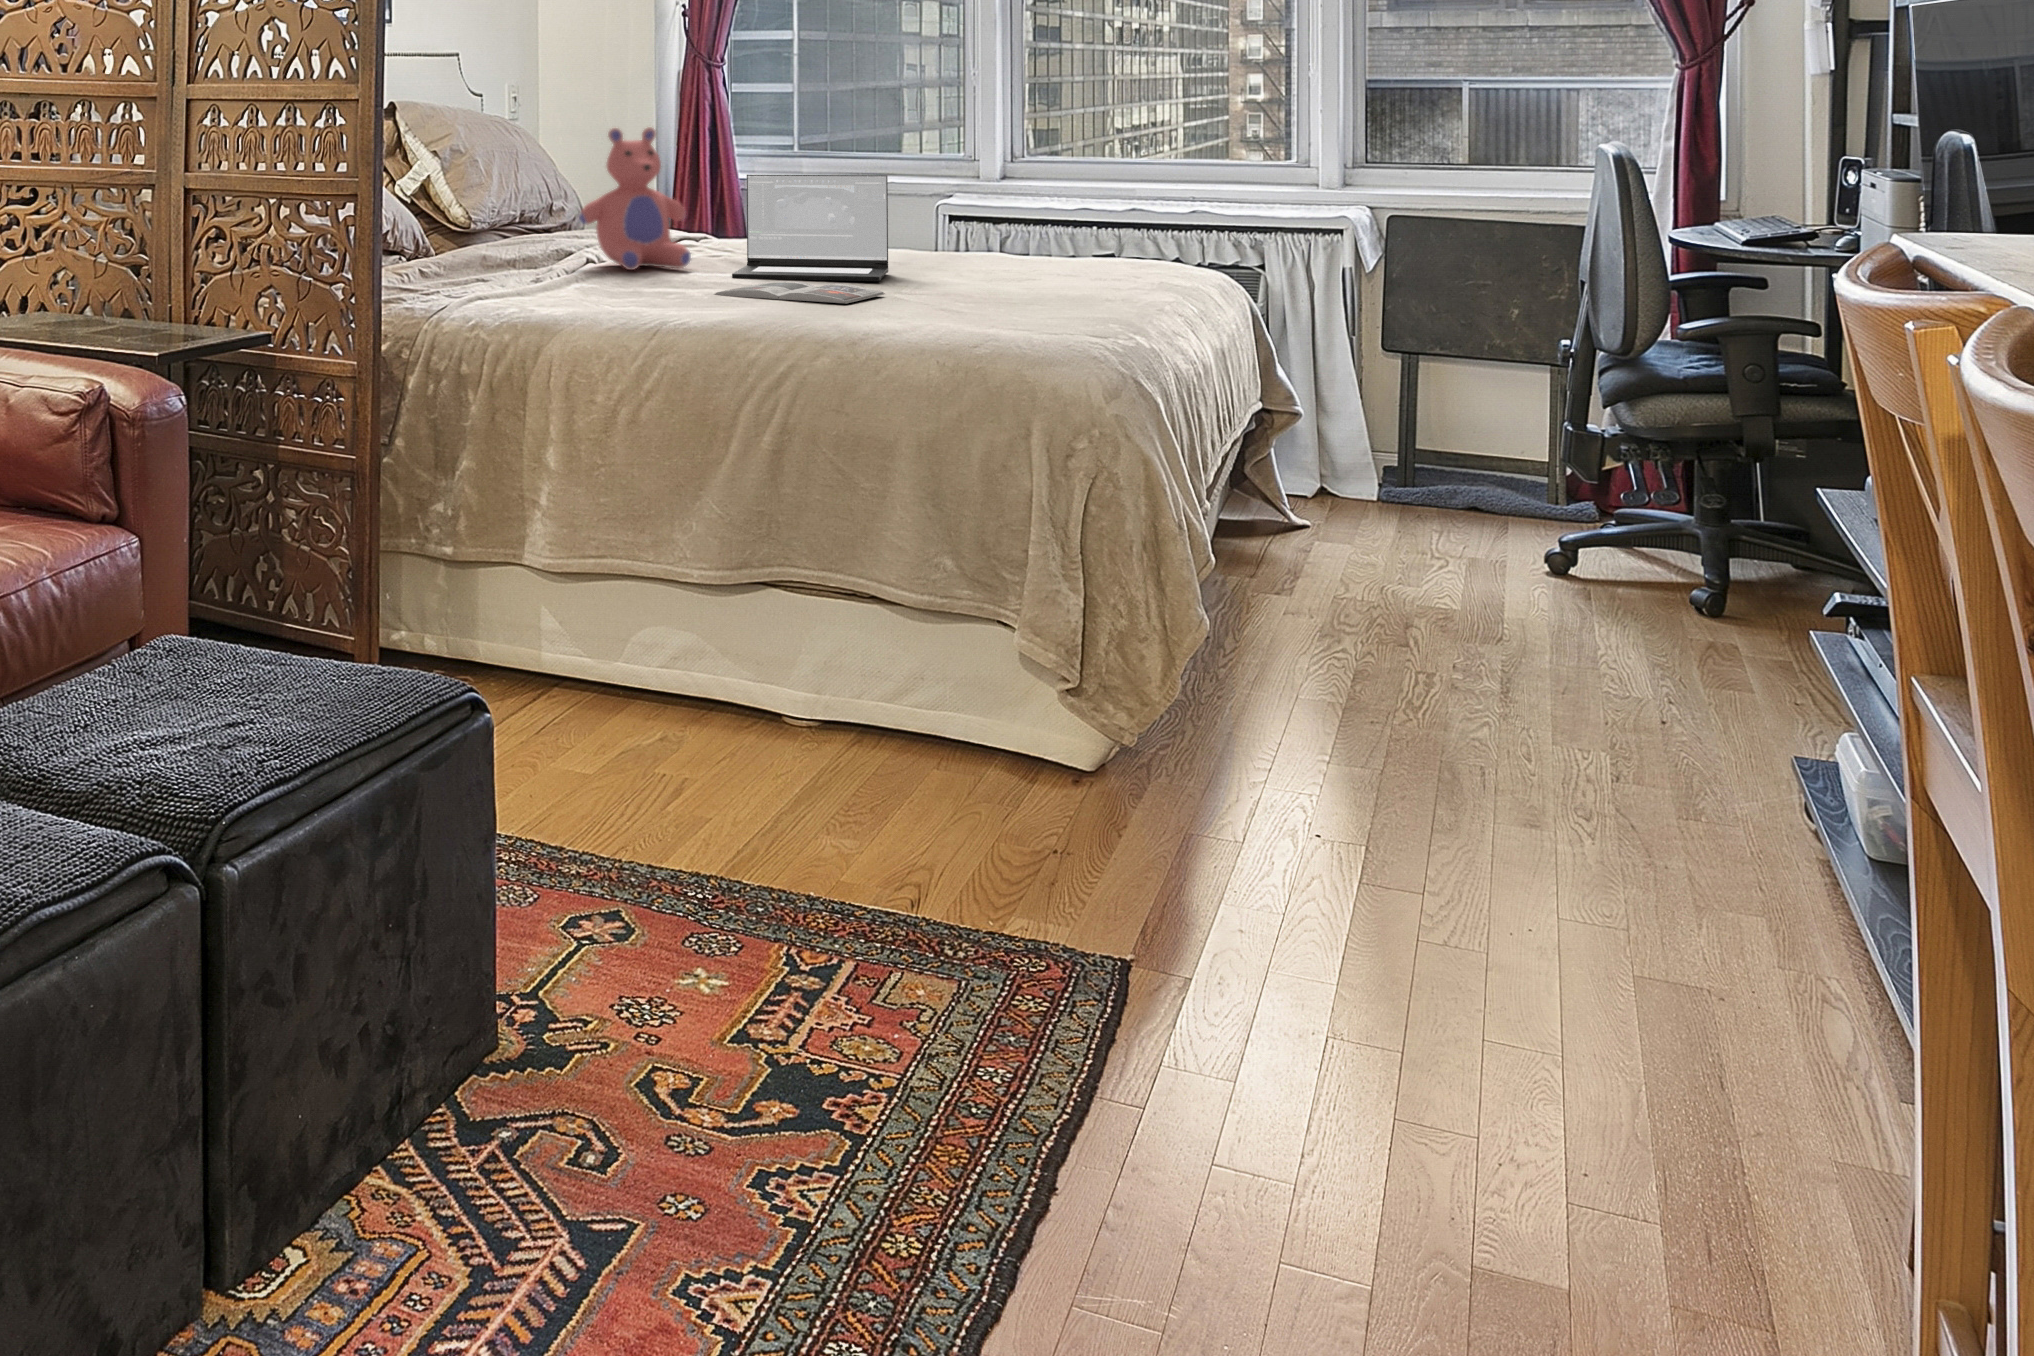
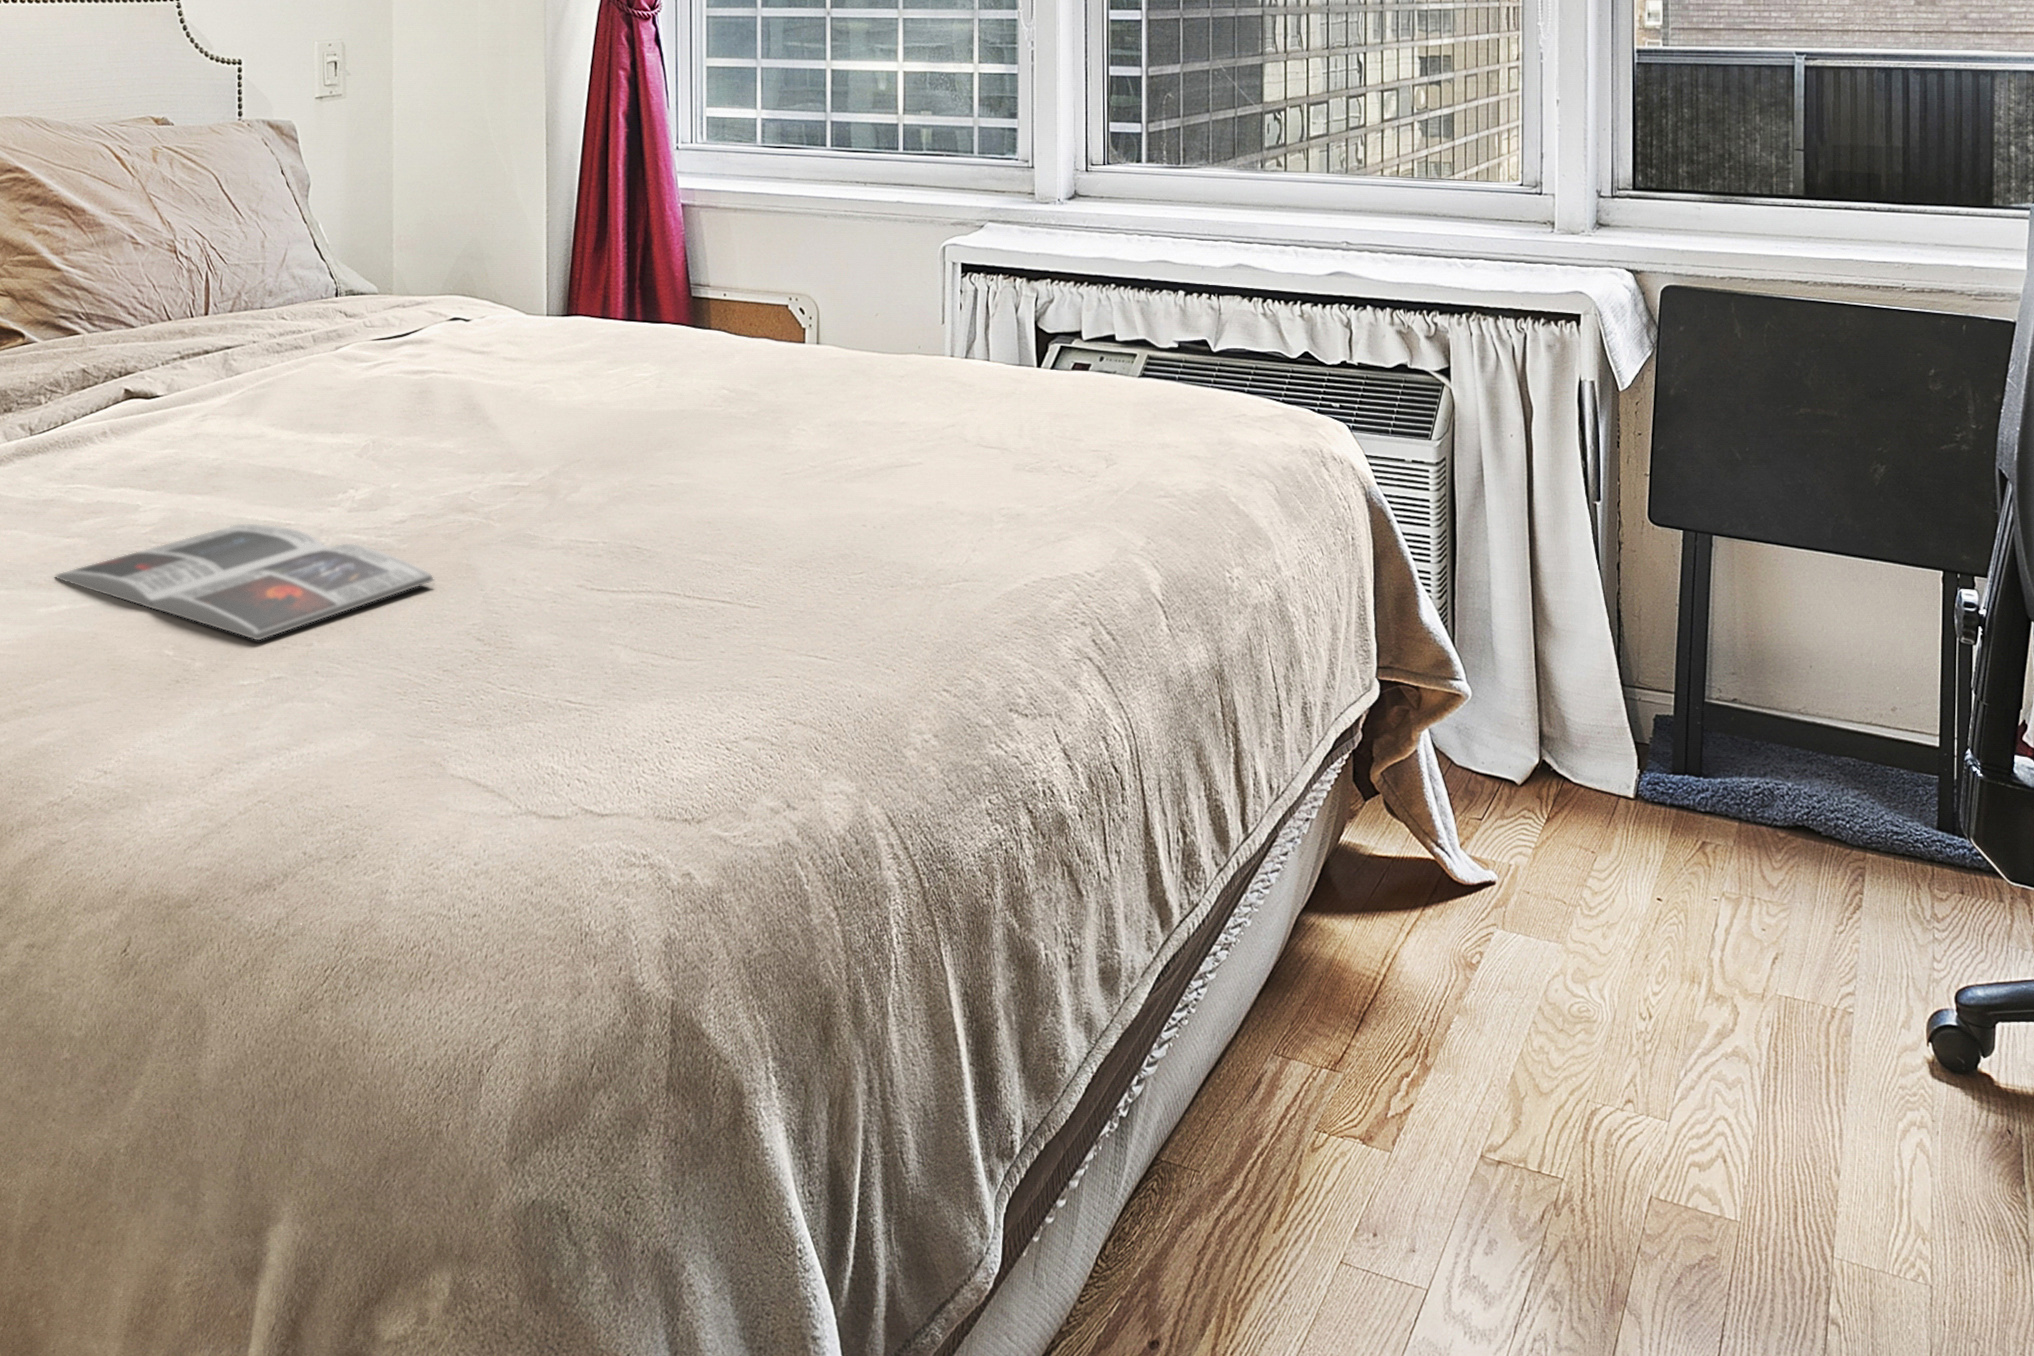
teddy bear: present [579,127,691,270] -> none [40,158,280,454]
laptop: present [732,175,888,281] -> none [262,254,619,504]

